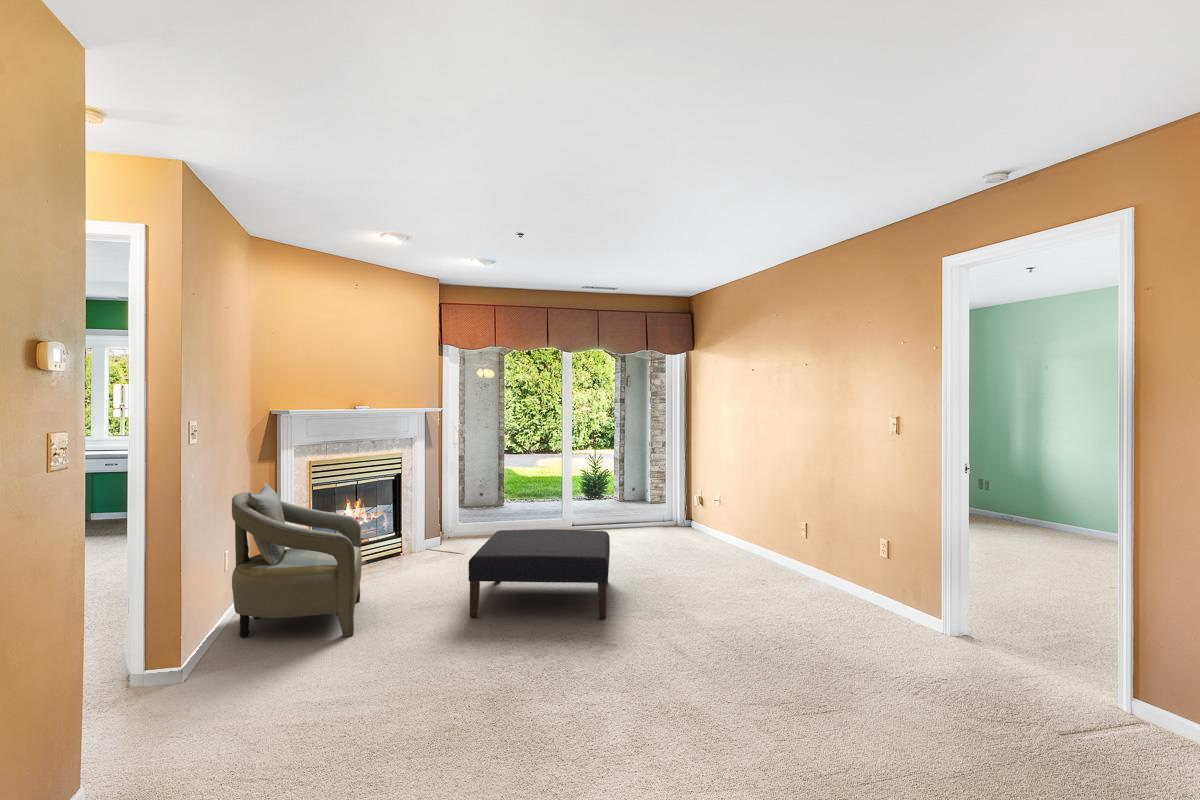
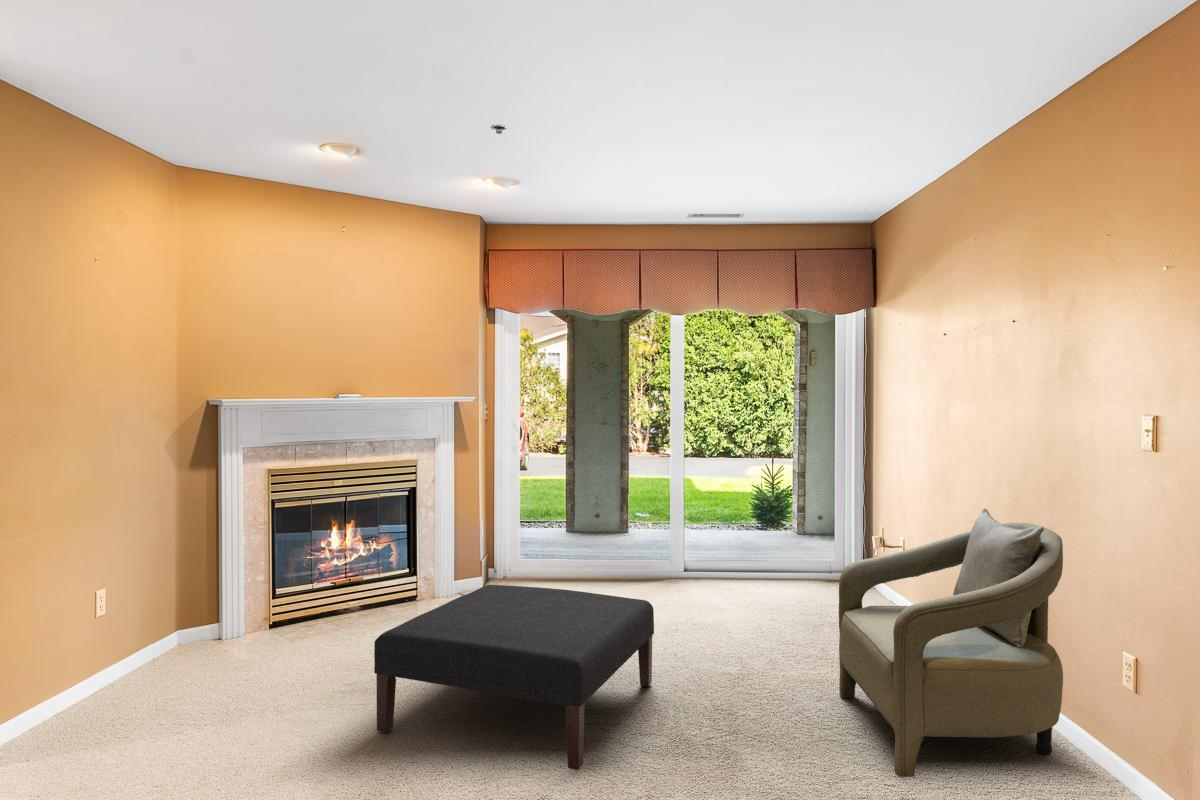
armchair: present [232,483,362,637] -> present [838,509,1063,777]

